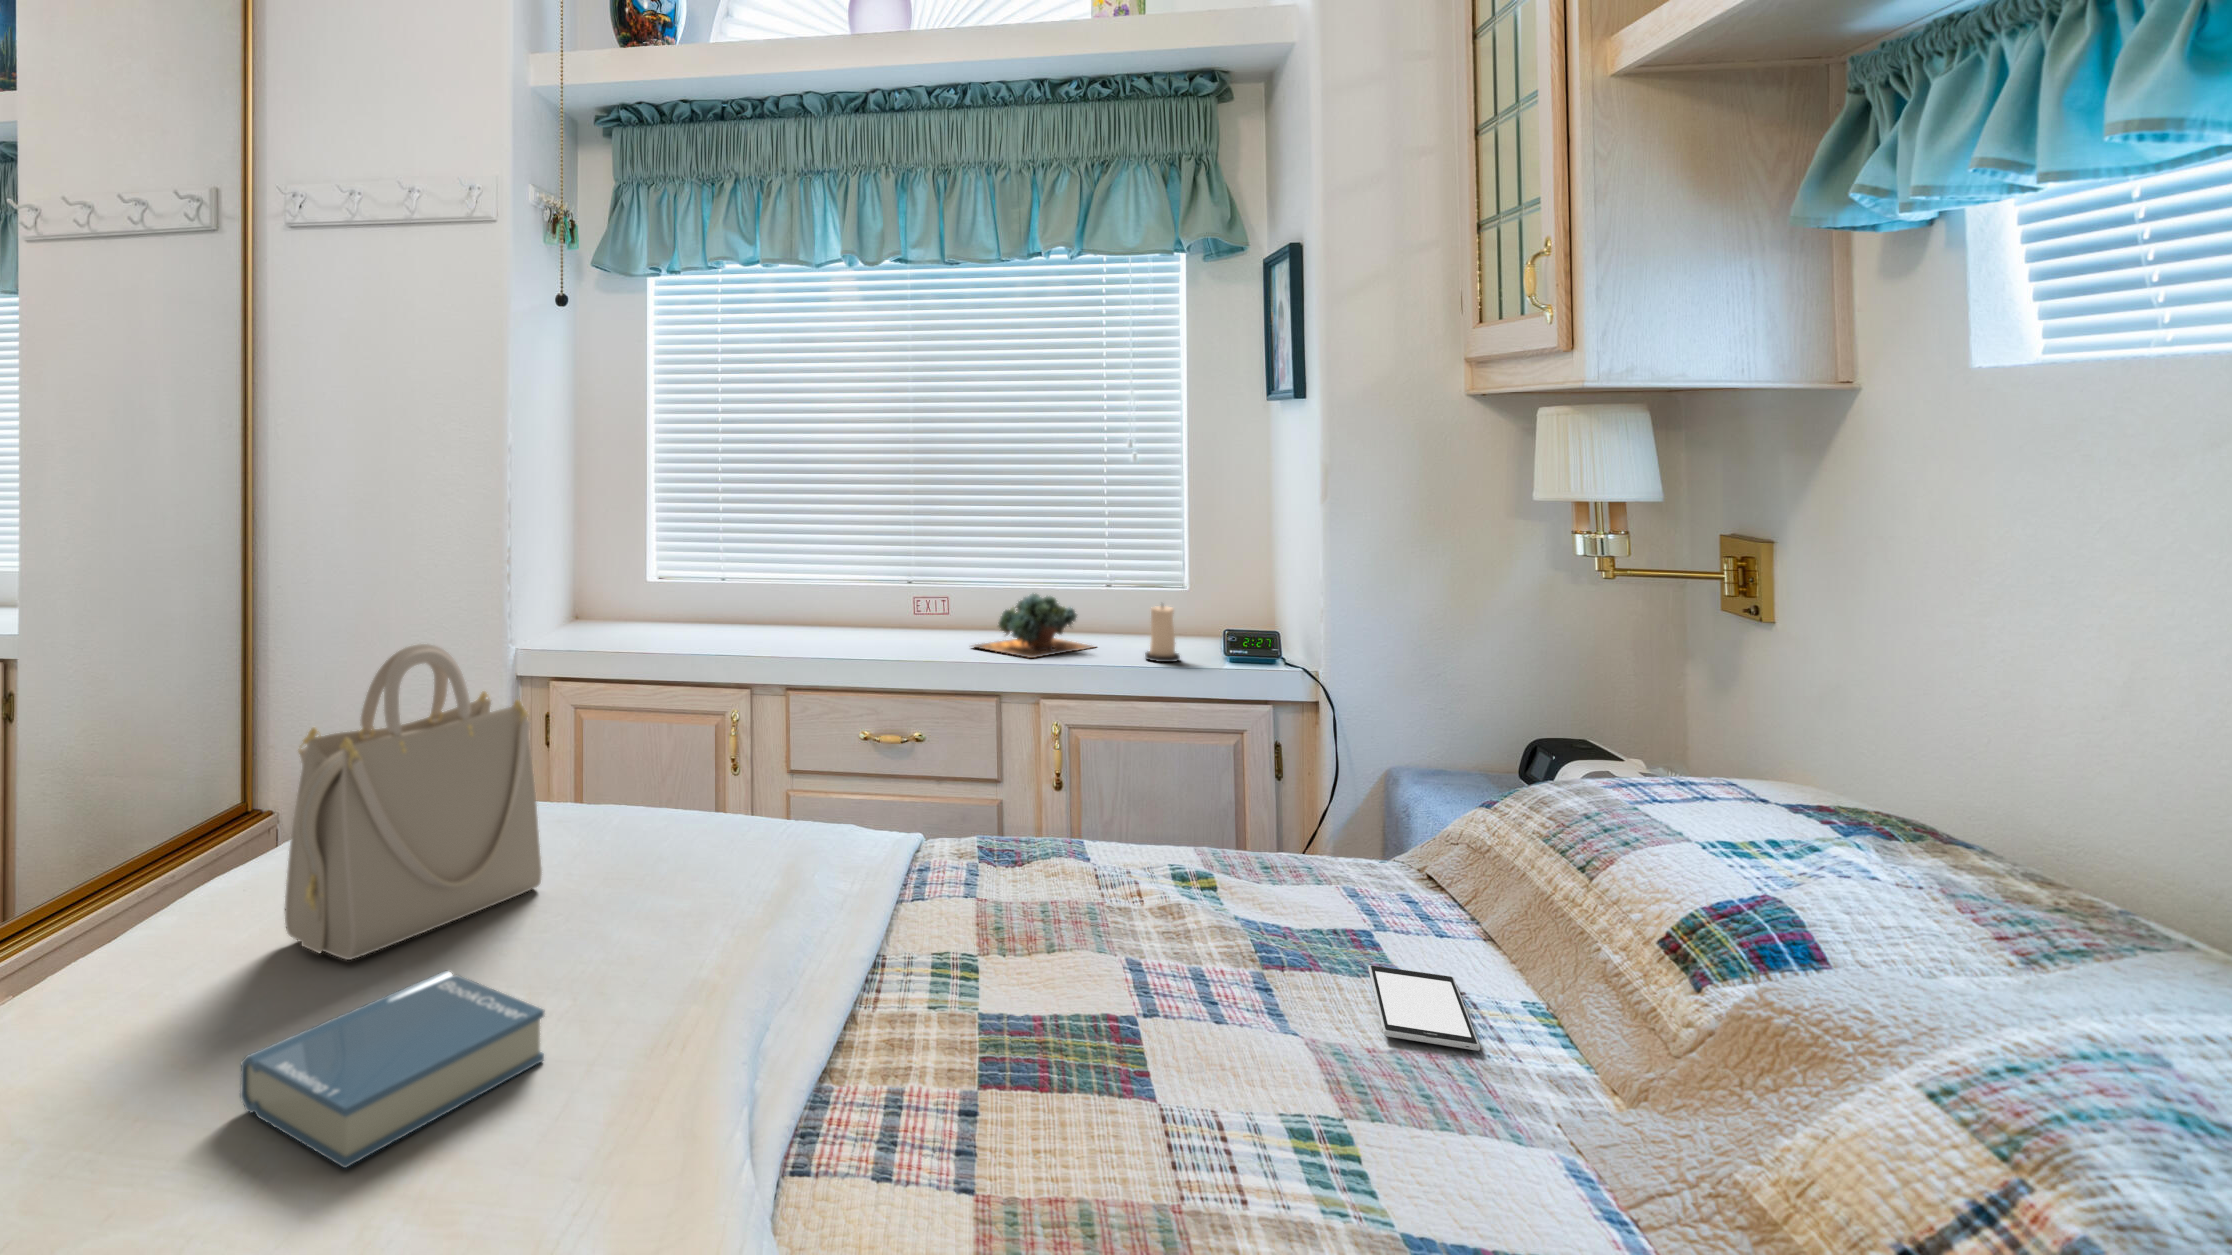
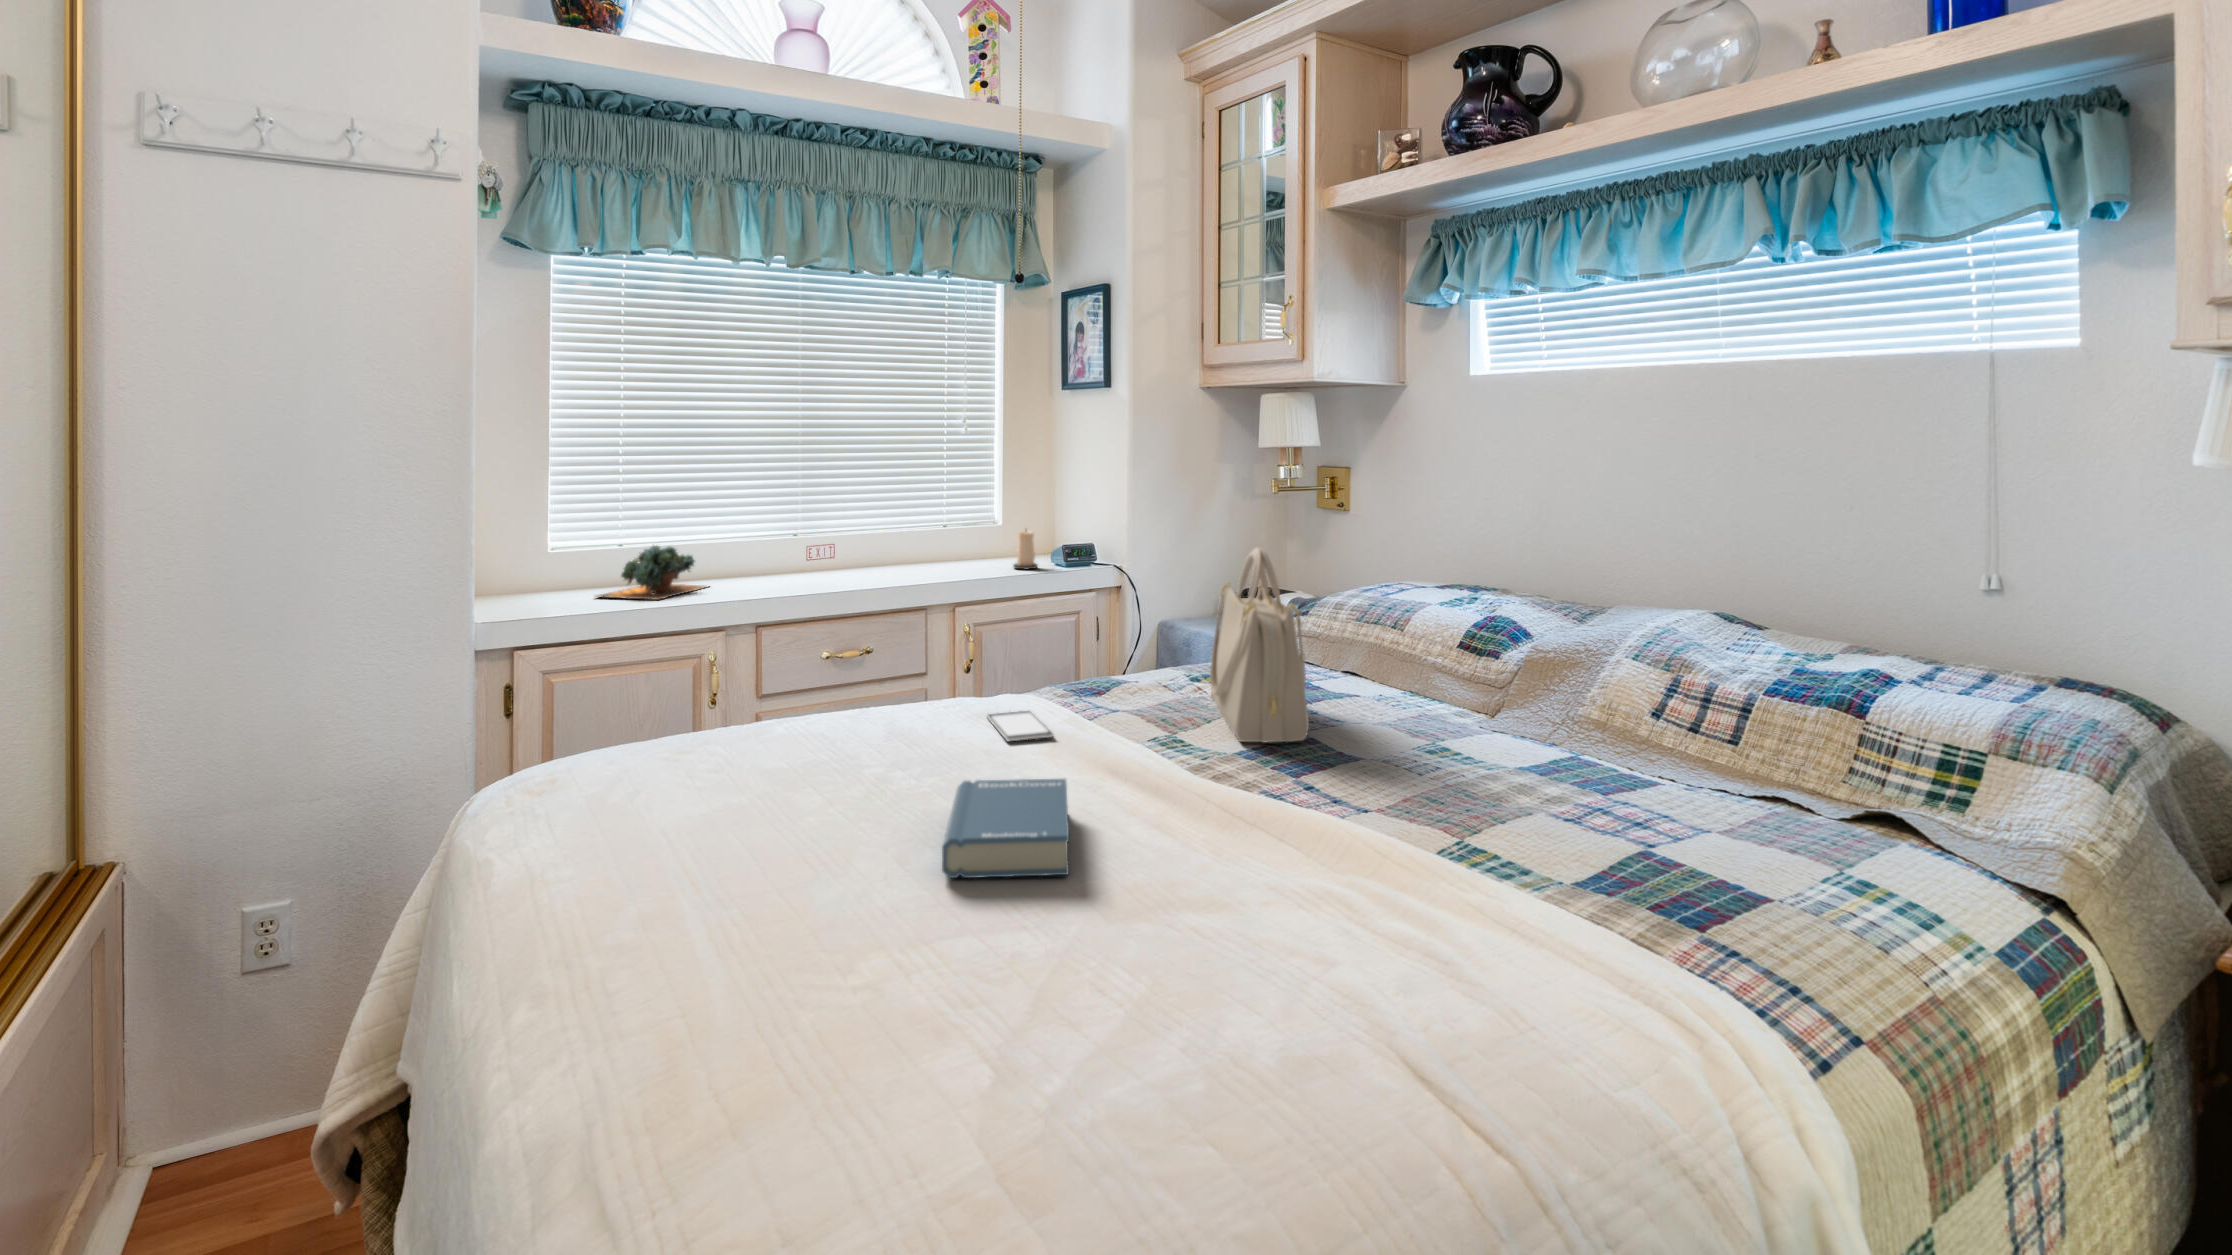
succulent plant: present [974,594,1093,658] -> present [597,546,706,600]
handbag: present [285,644,542,960] -> present [1210,548,1309,742]
smartphone: present [1368,965,1480,1051] -> present [987,711,1054,741]

